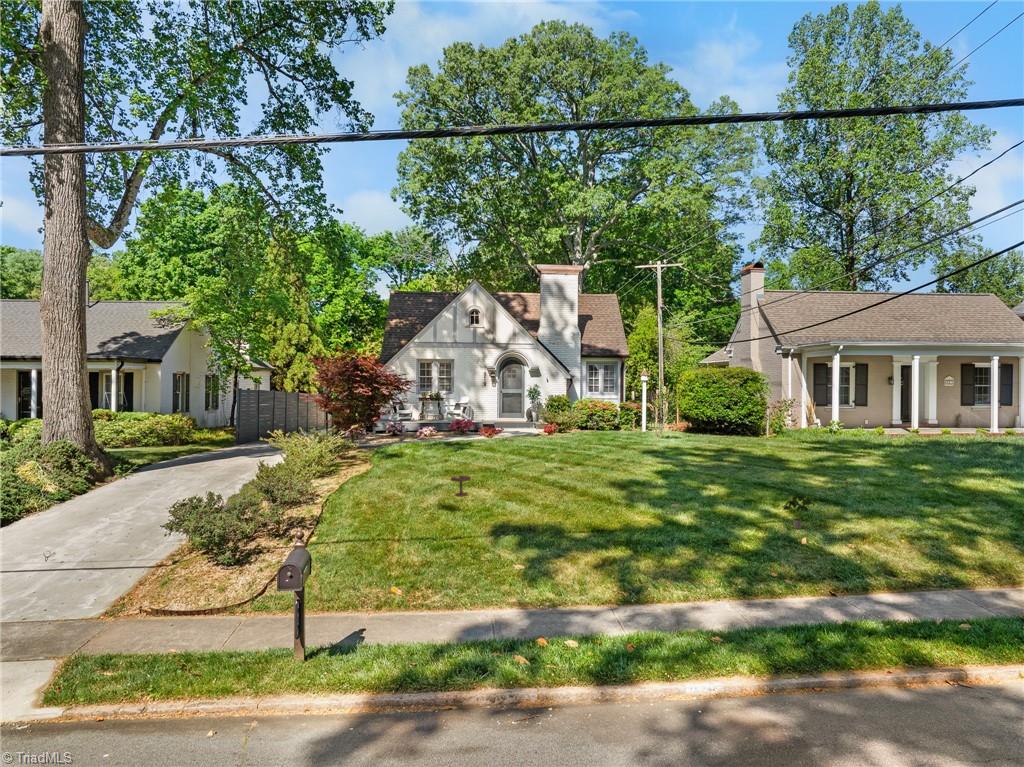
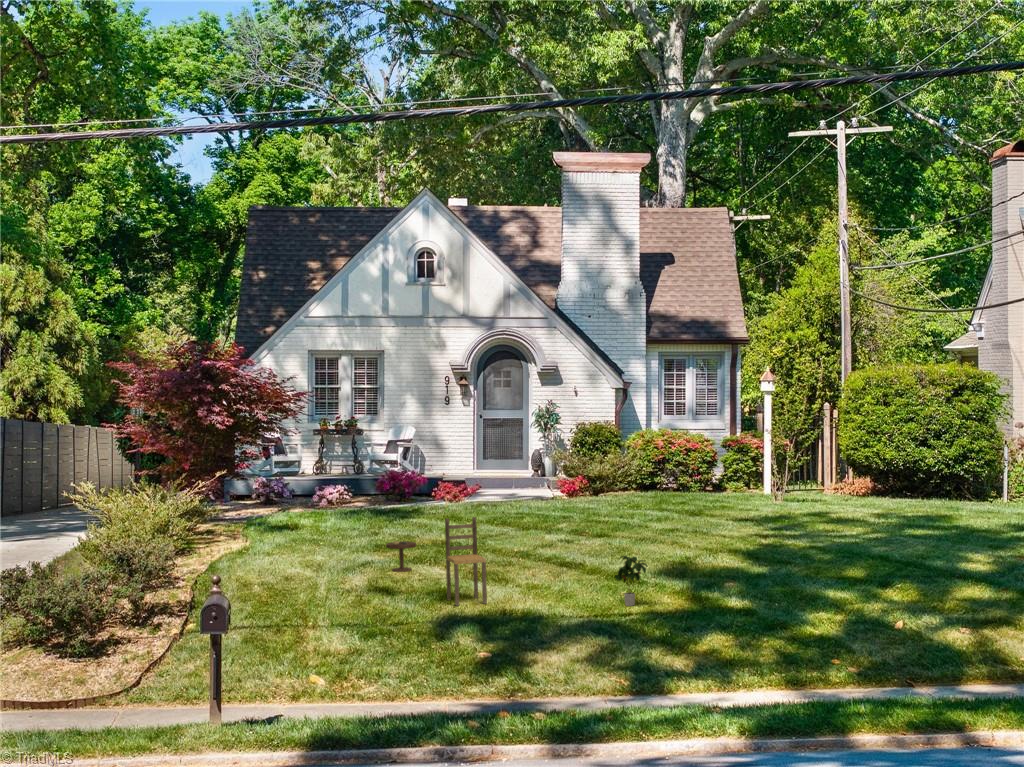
chair: none [490,461,518,522] -> present [445,517,487,606]
potted plant: present [783,493,814,529] -> present [615,556,647,606]

